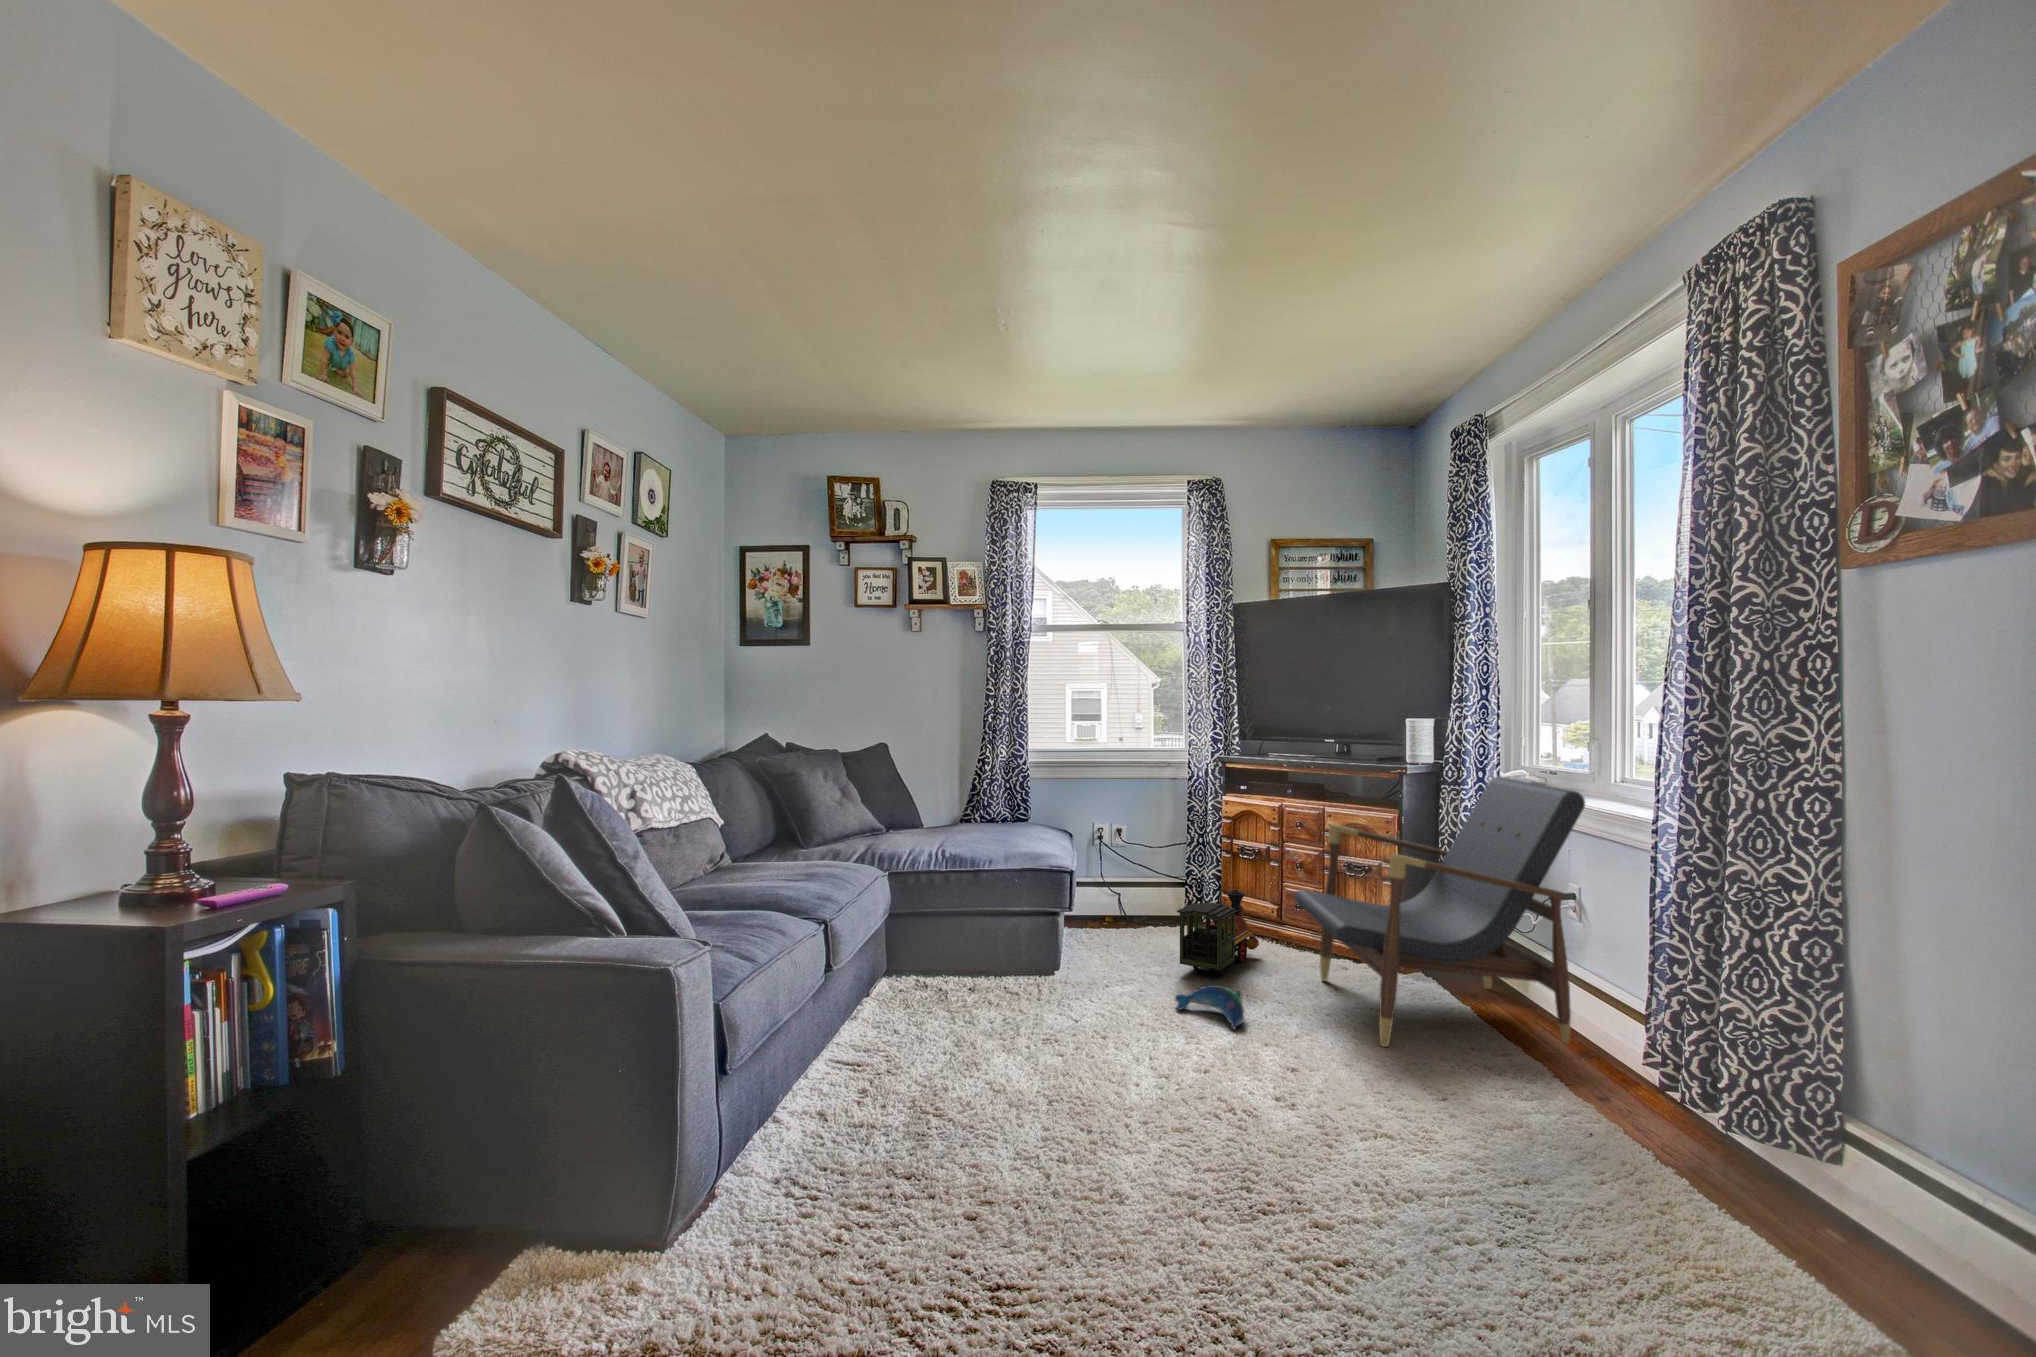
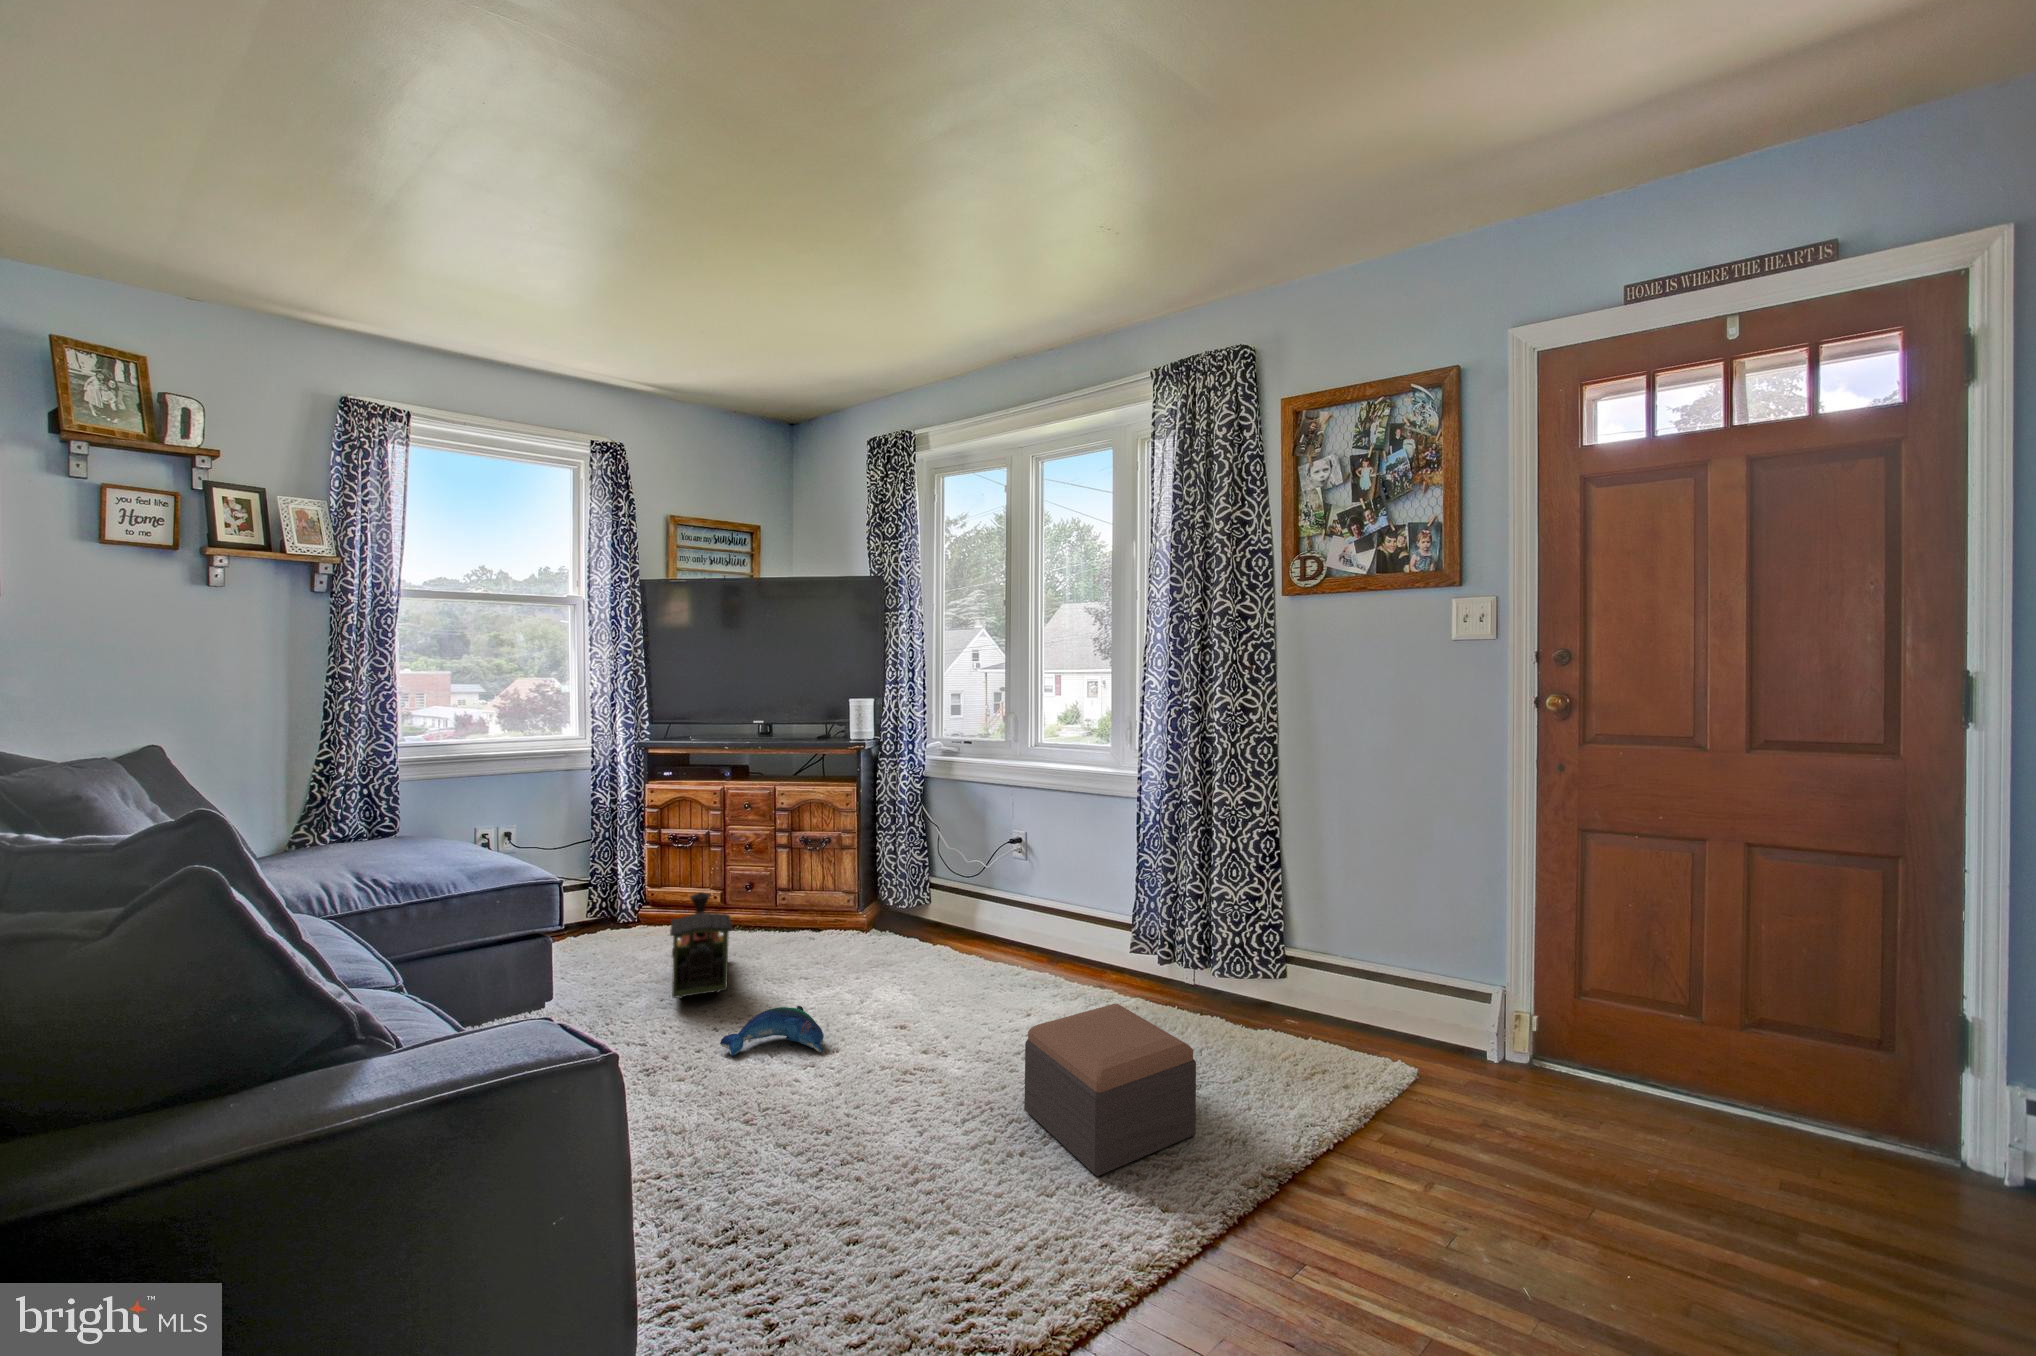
lounge chair: present [1295,777,1585,1047] -> none [802,745,1046,1009]
footstool: none [1304,1041,1450,1205] -> present [1024,1004,1196,1176]

